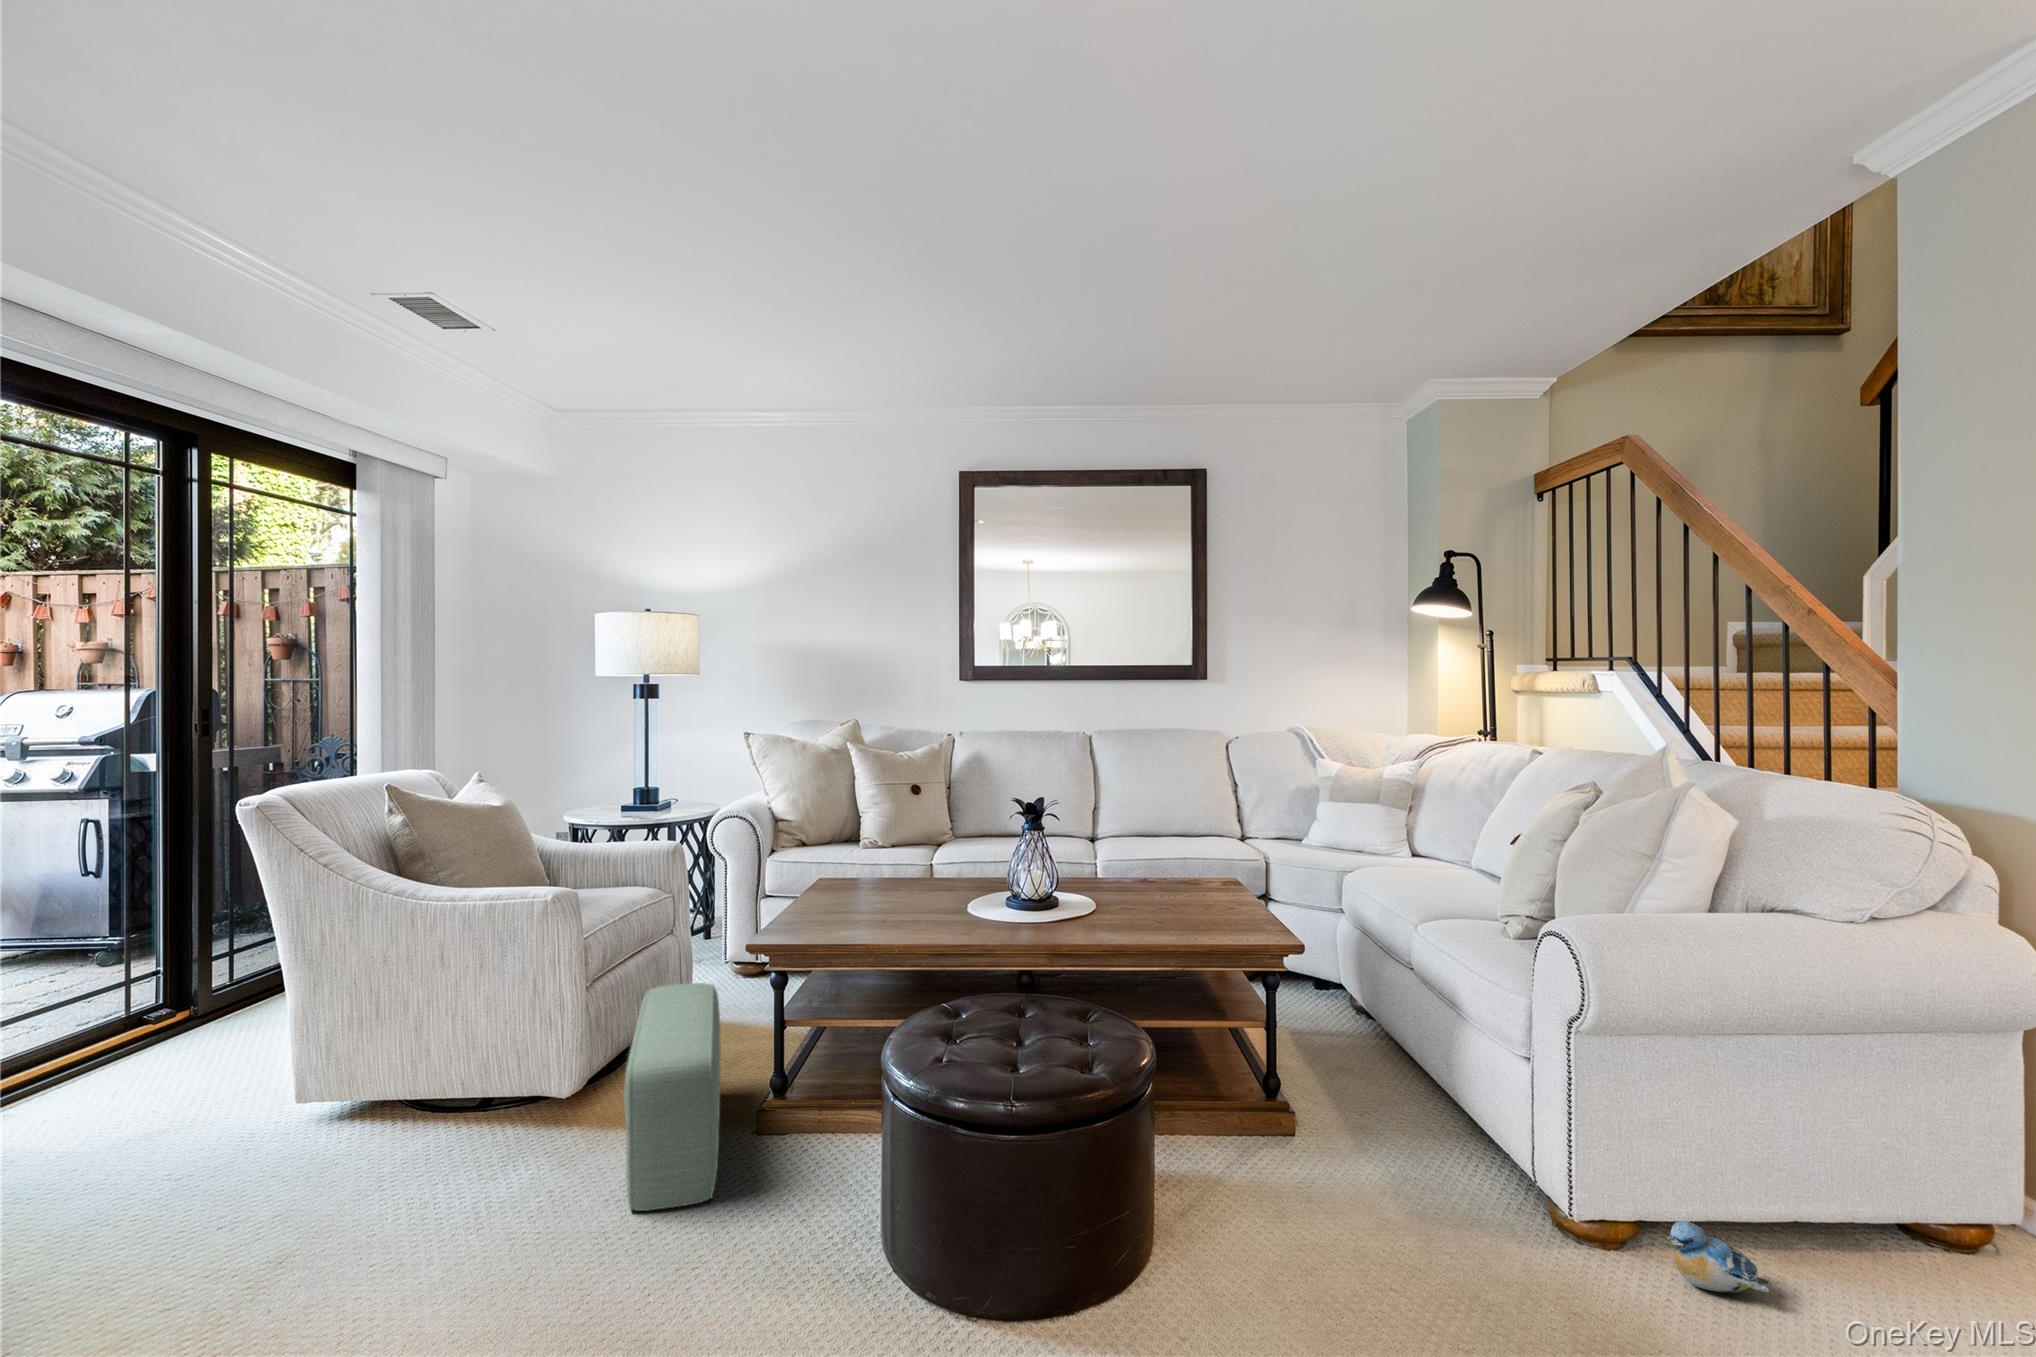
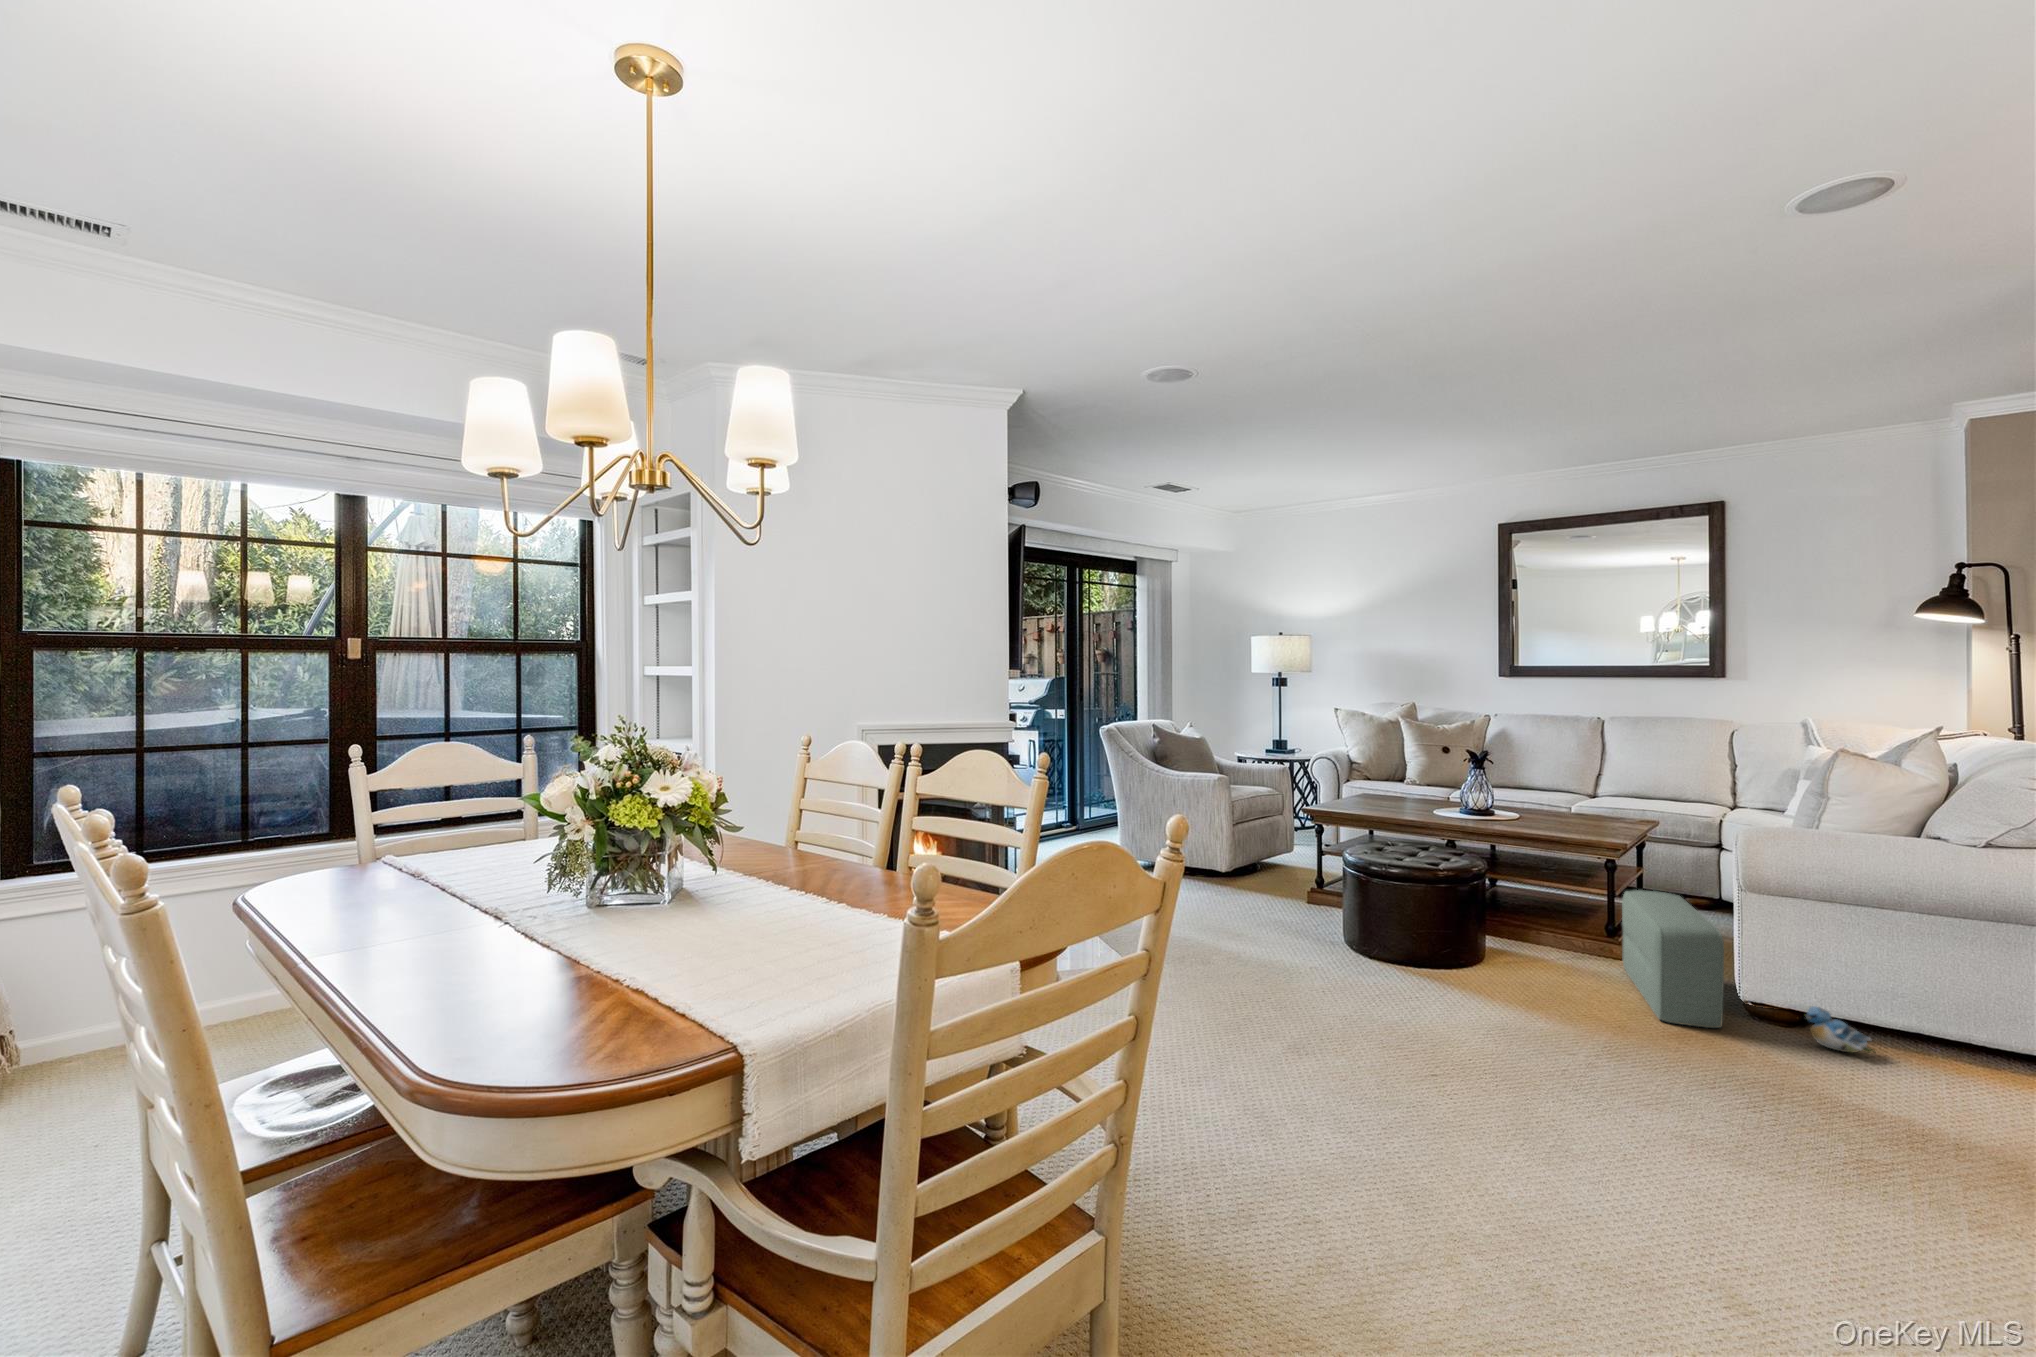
pouf: present [624,983,721,1211] -> present [1622,890,1724,1028]

